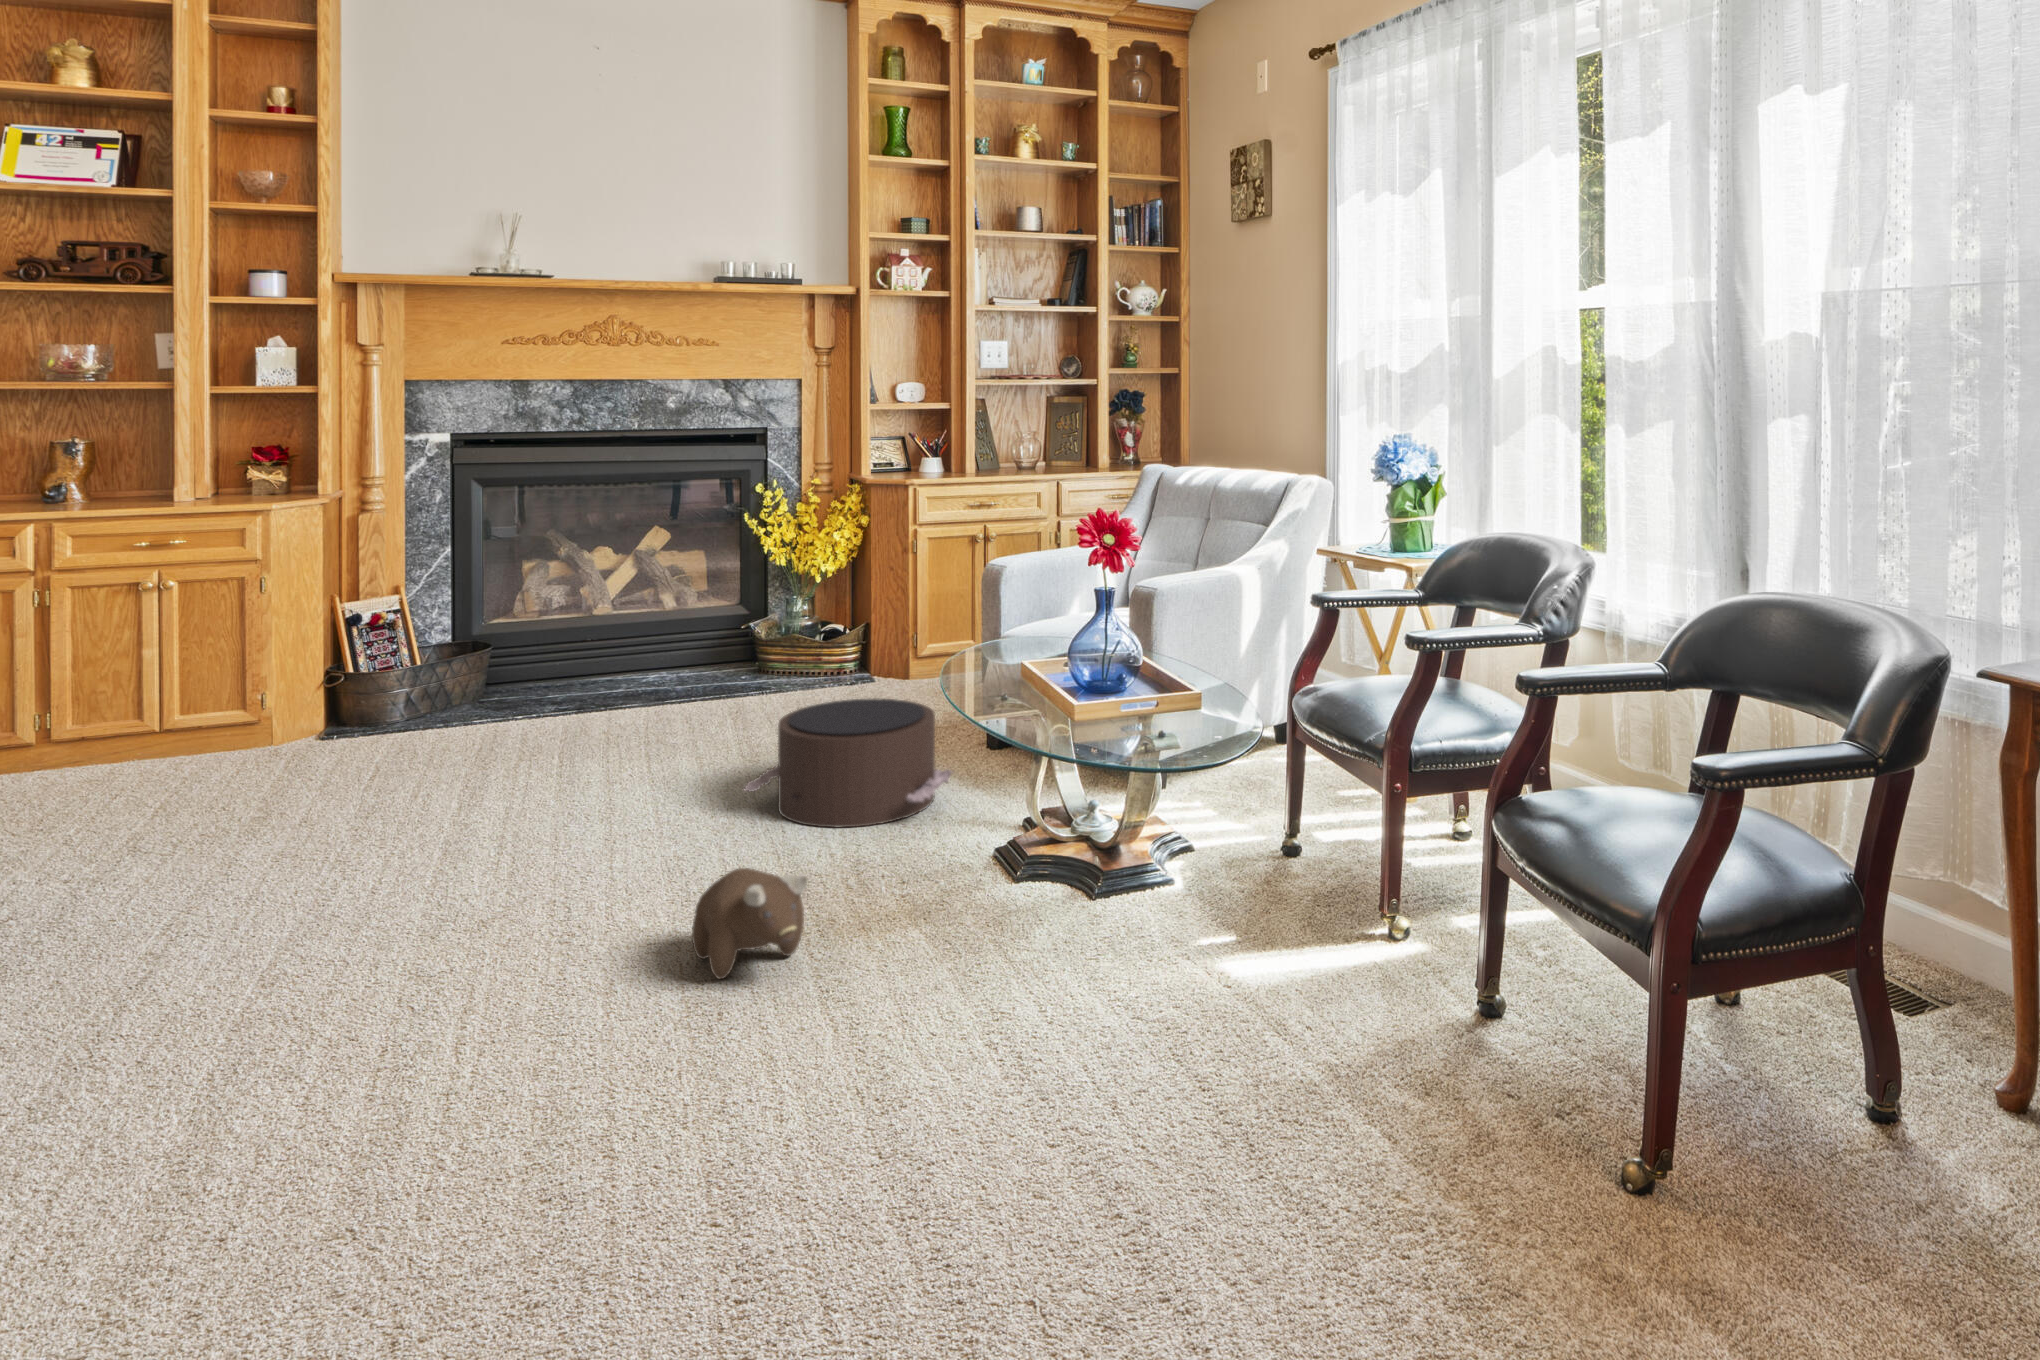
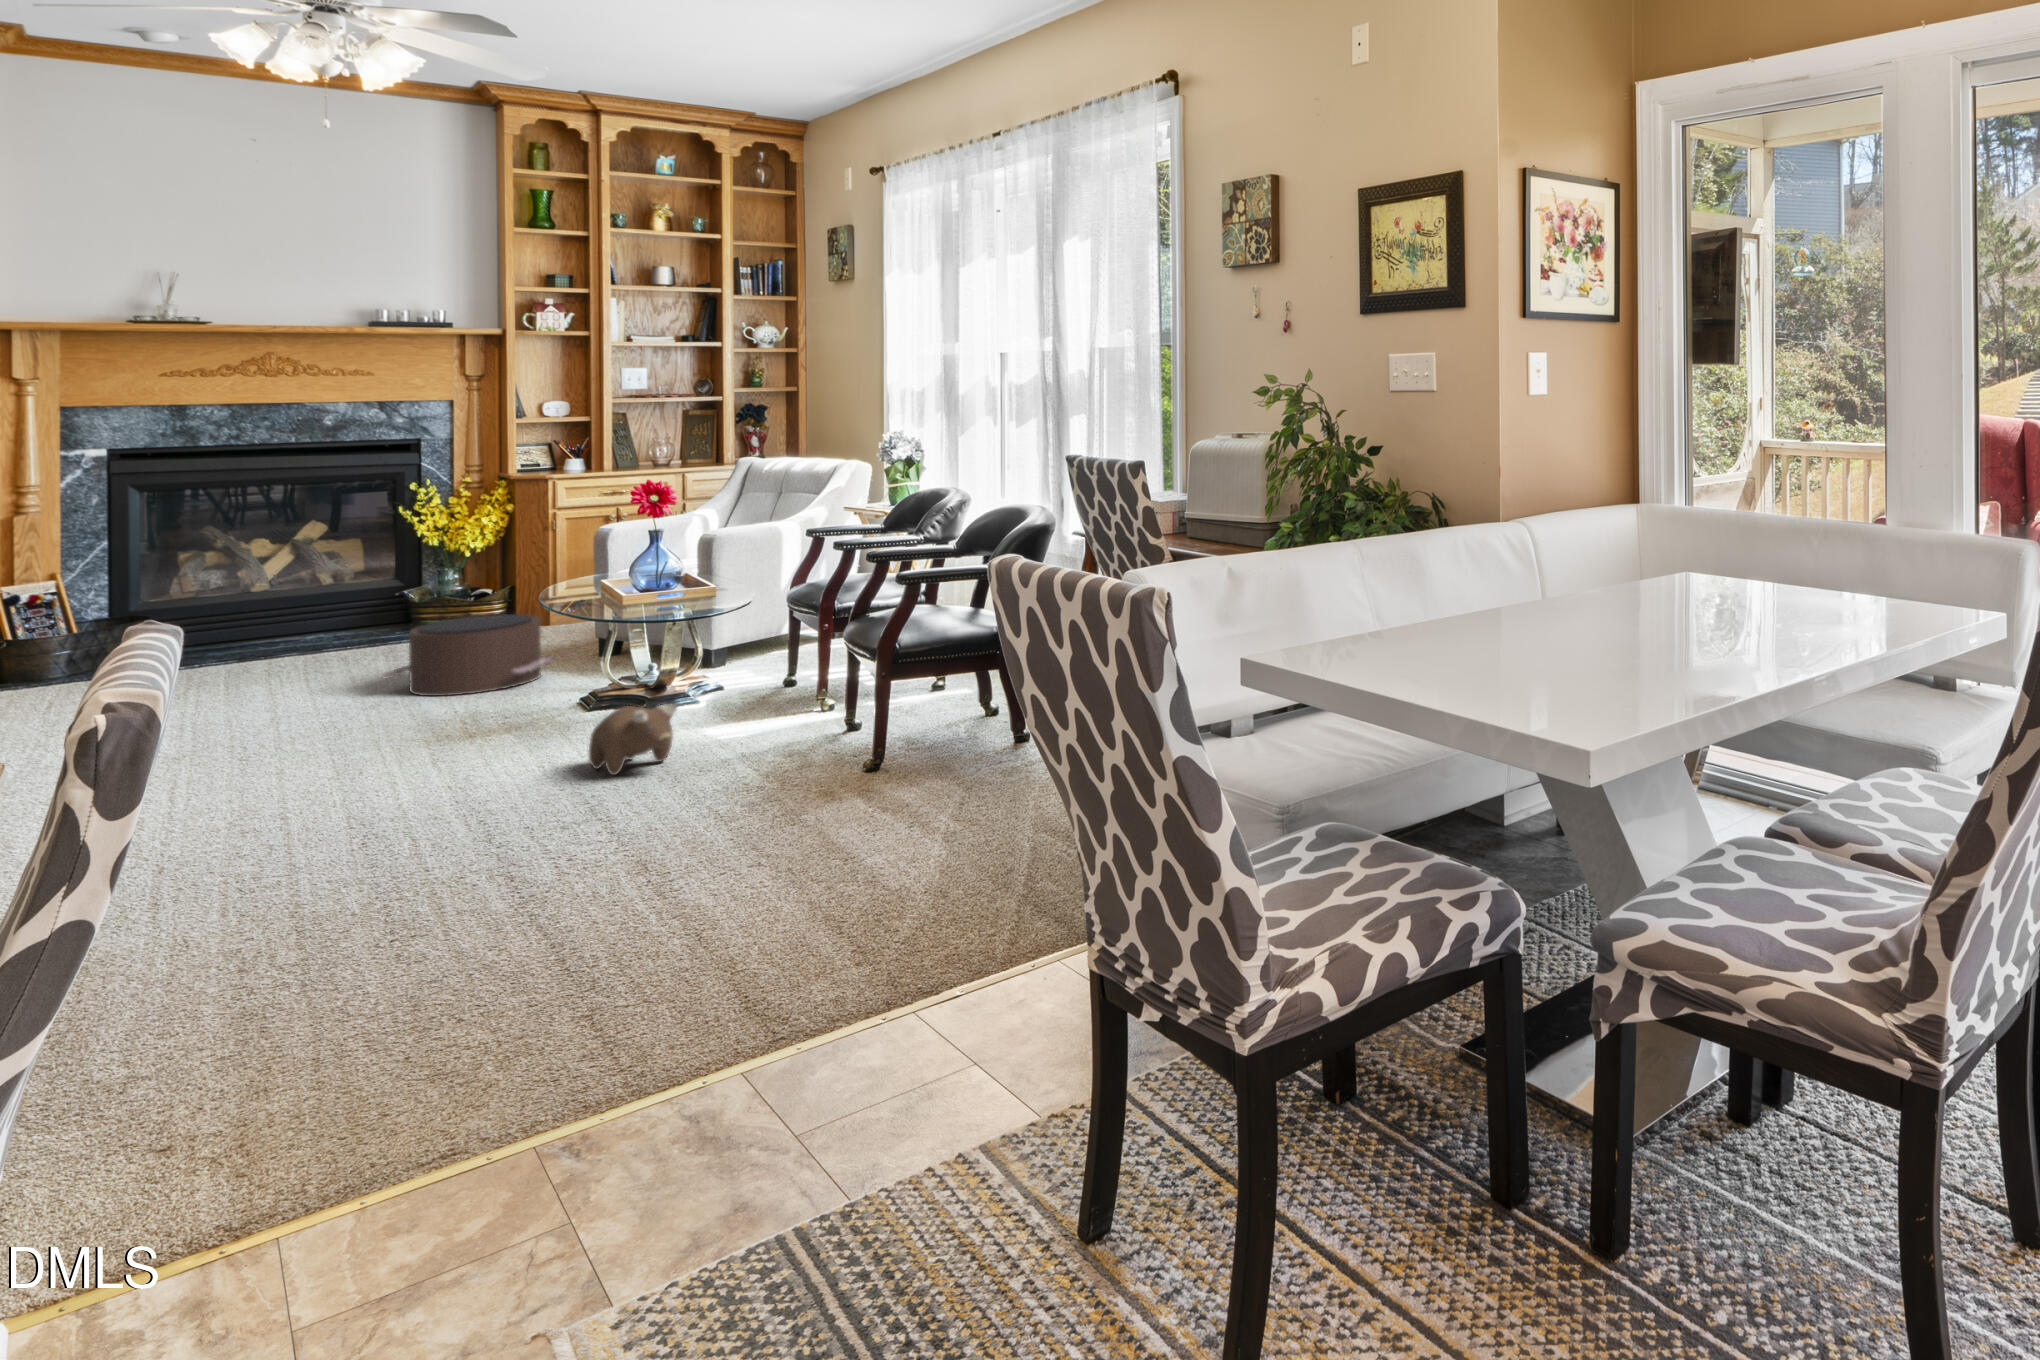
plush toy: present [692,868,808,979] -> present [589,704,677,775]

